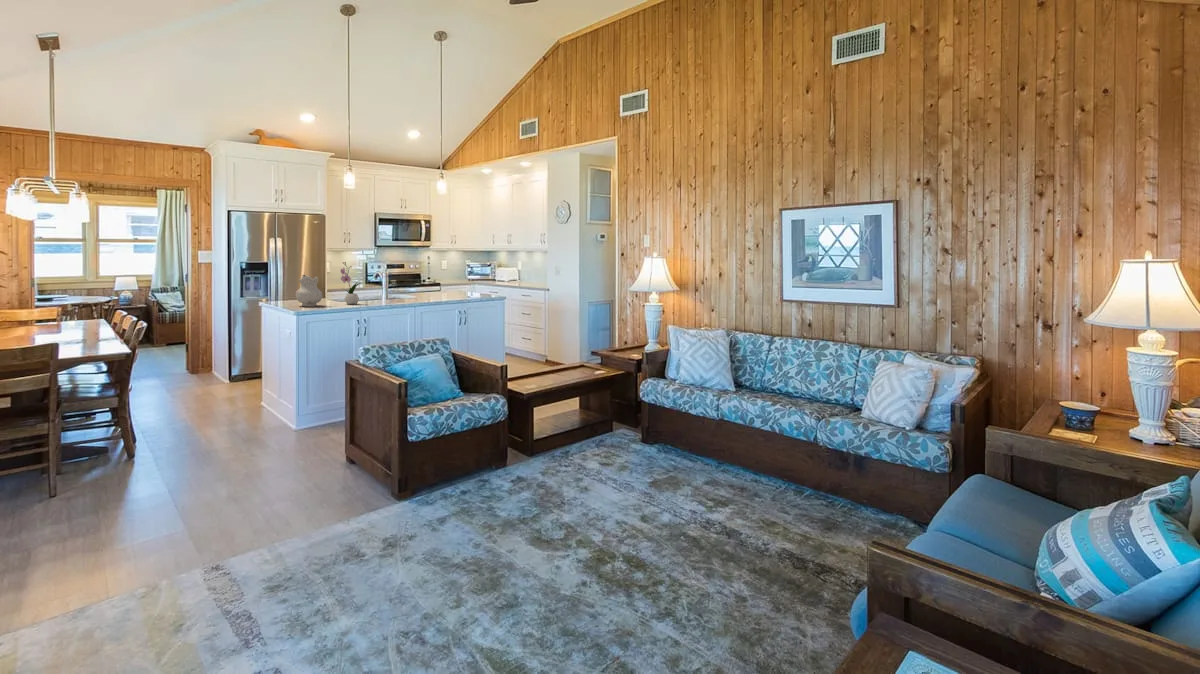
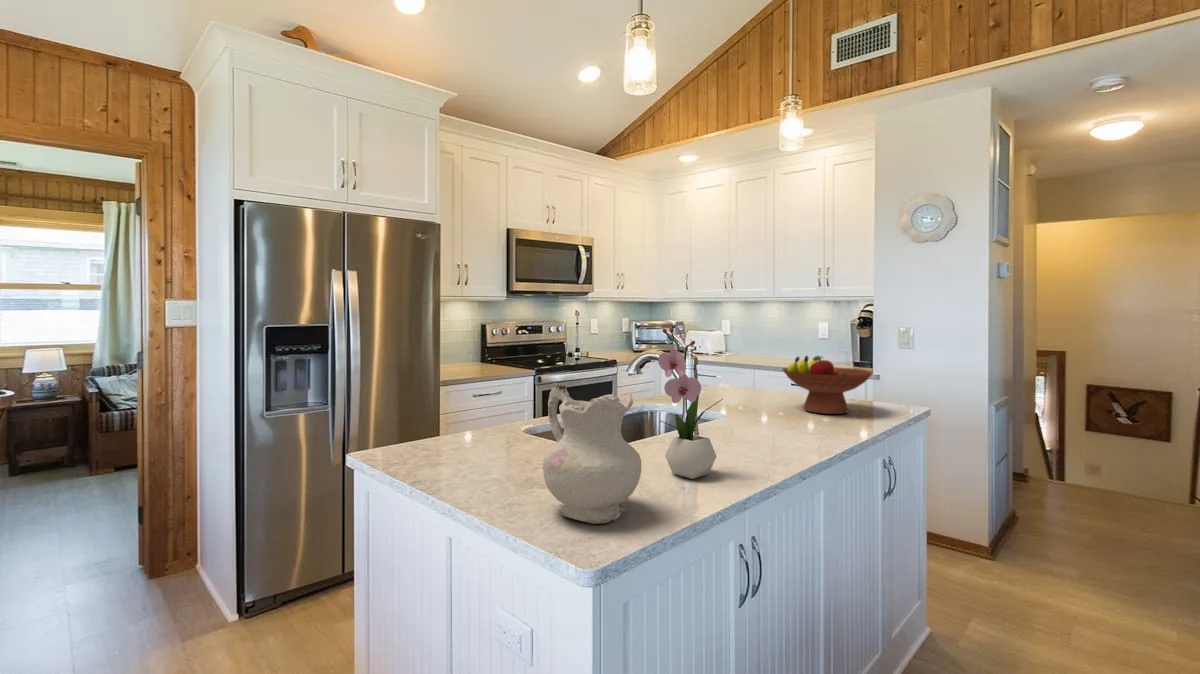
fruit bowl: none [436,277,471,299] -> present [782,356,873,414]

